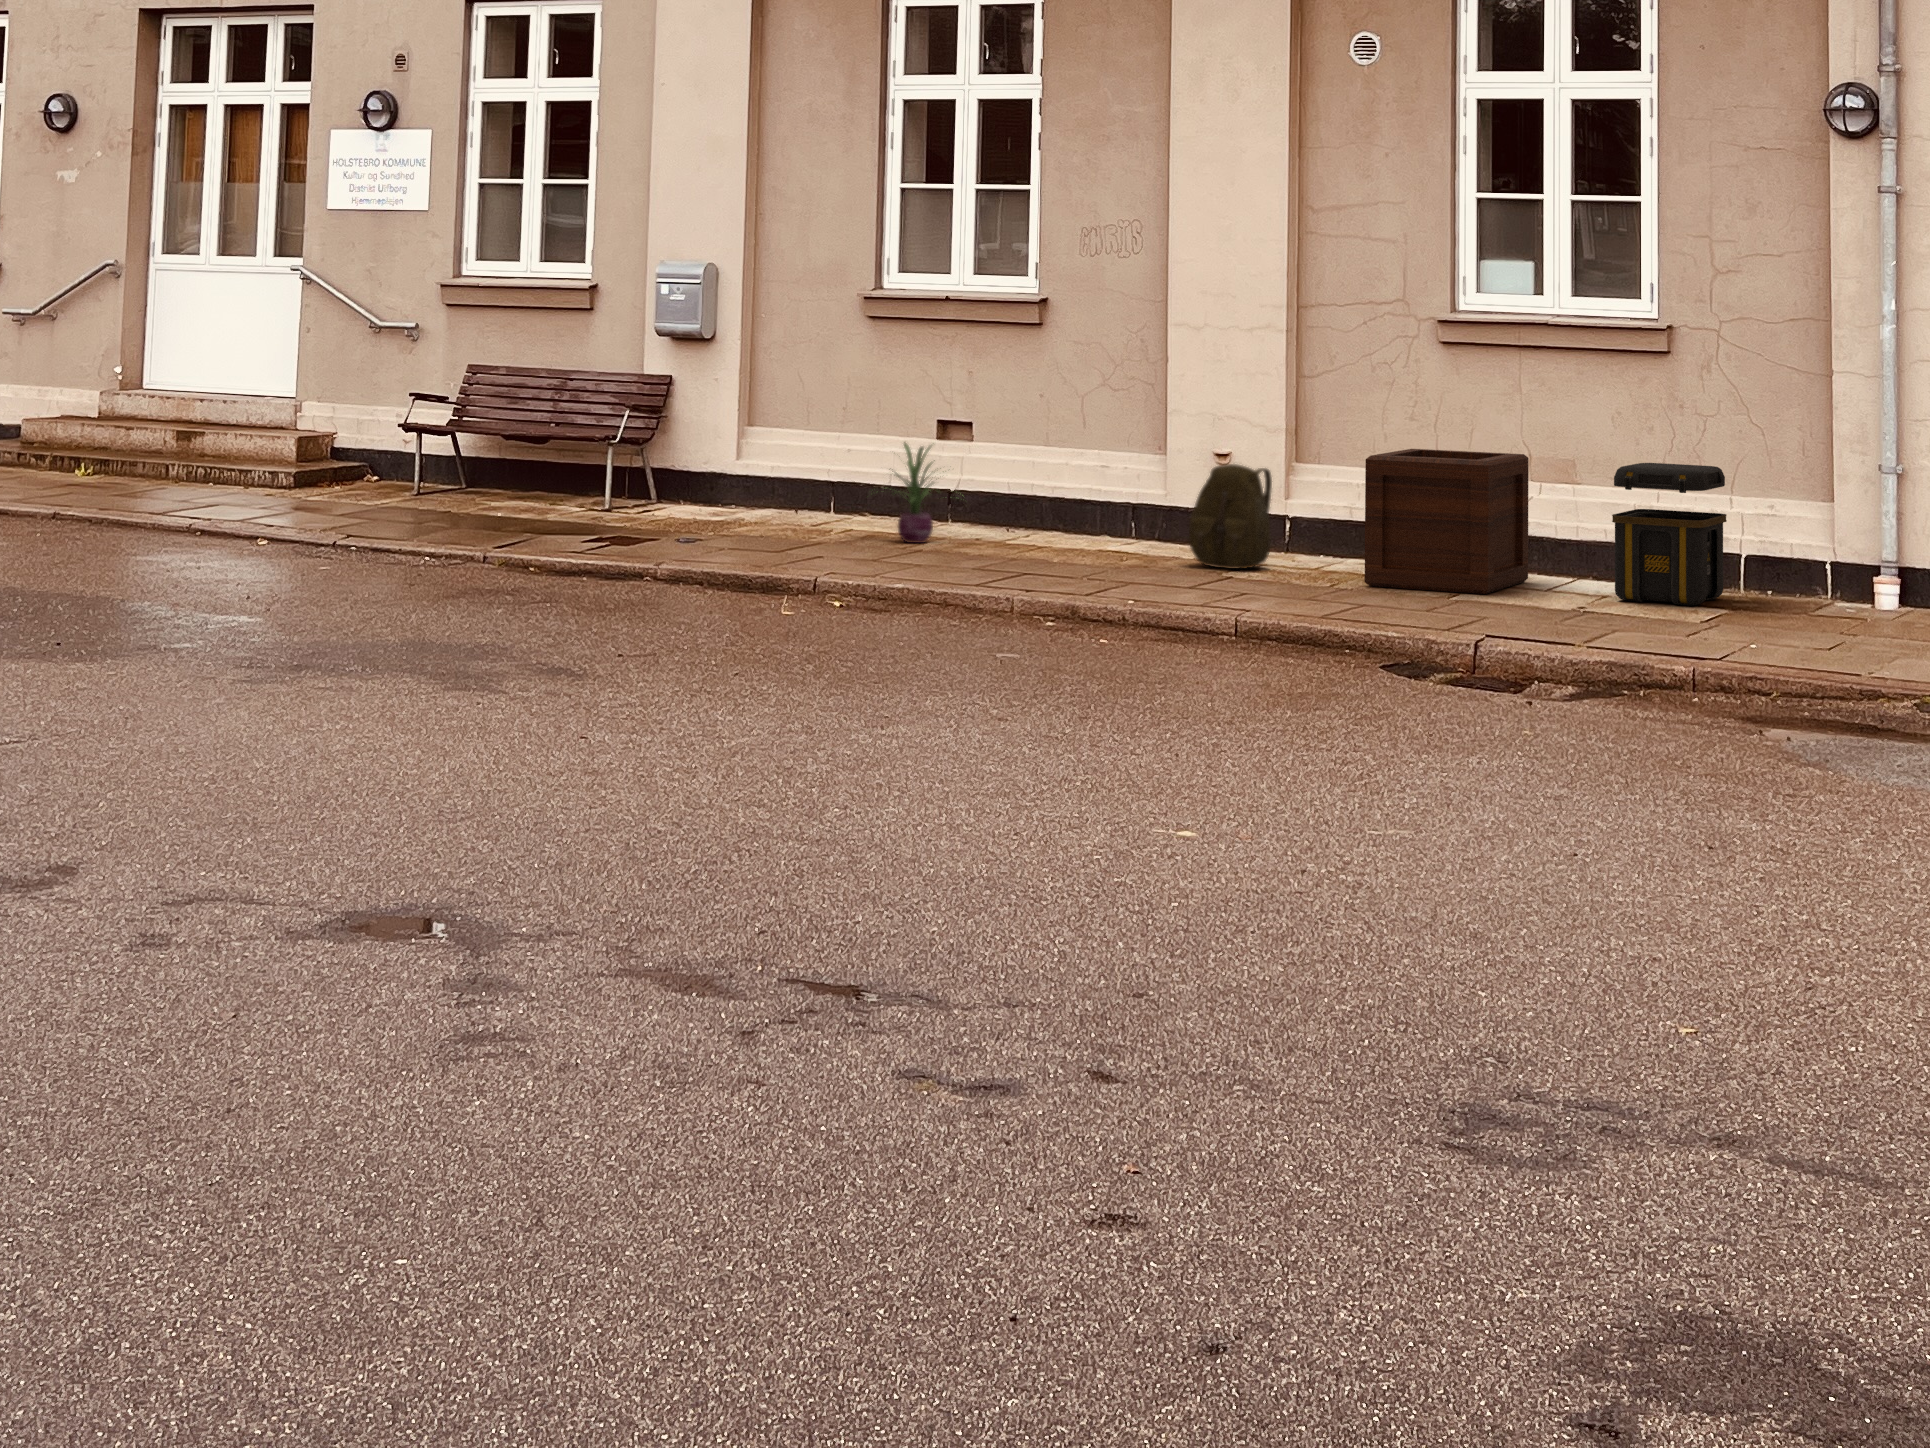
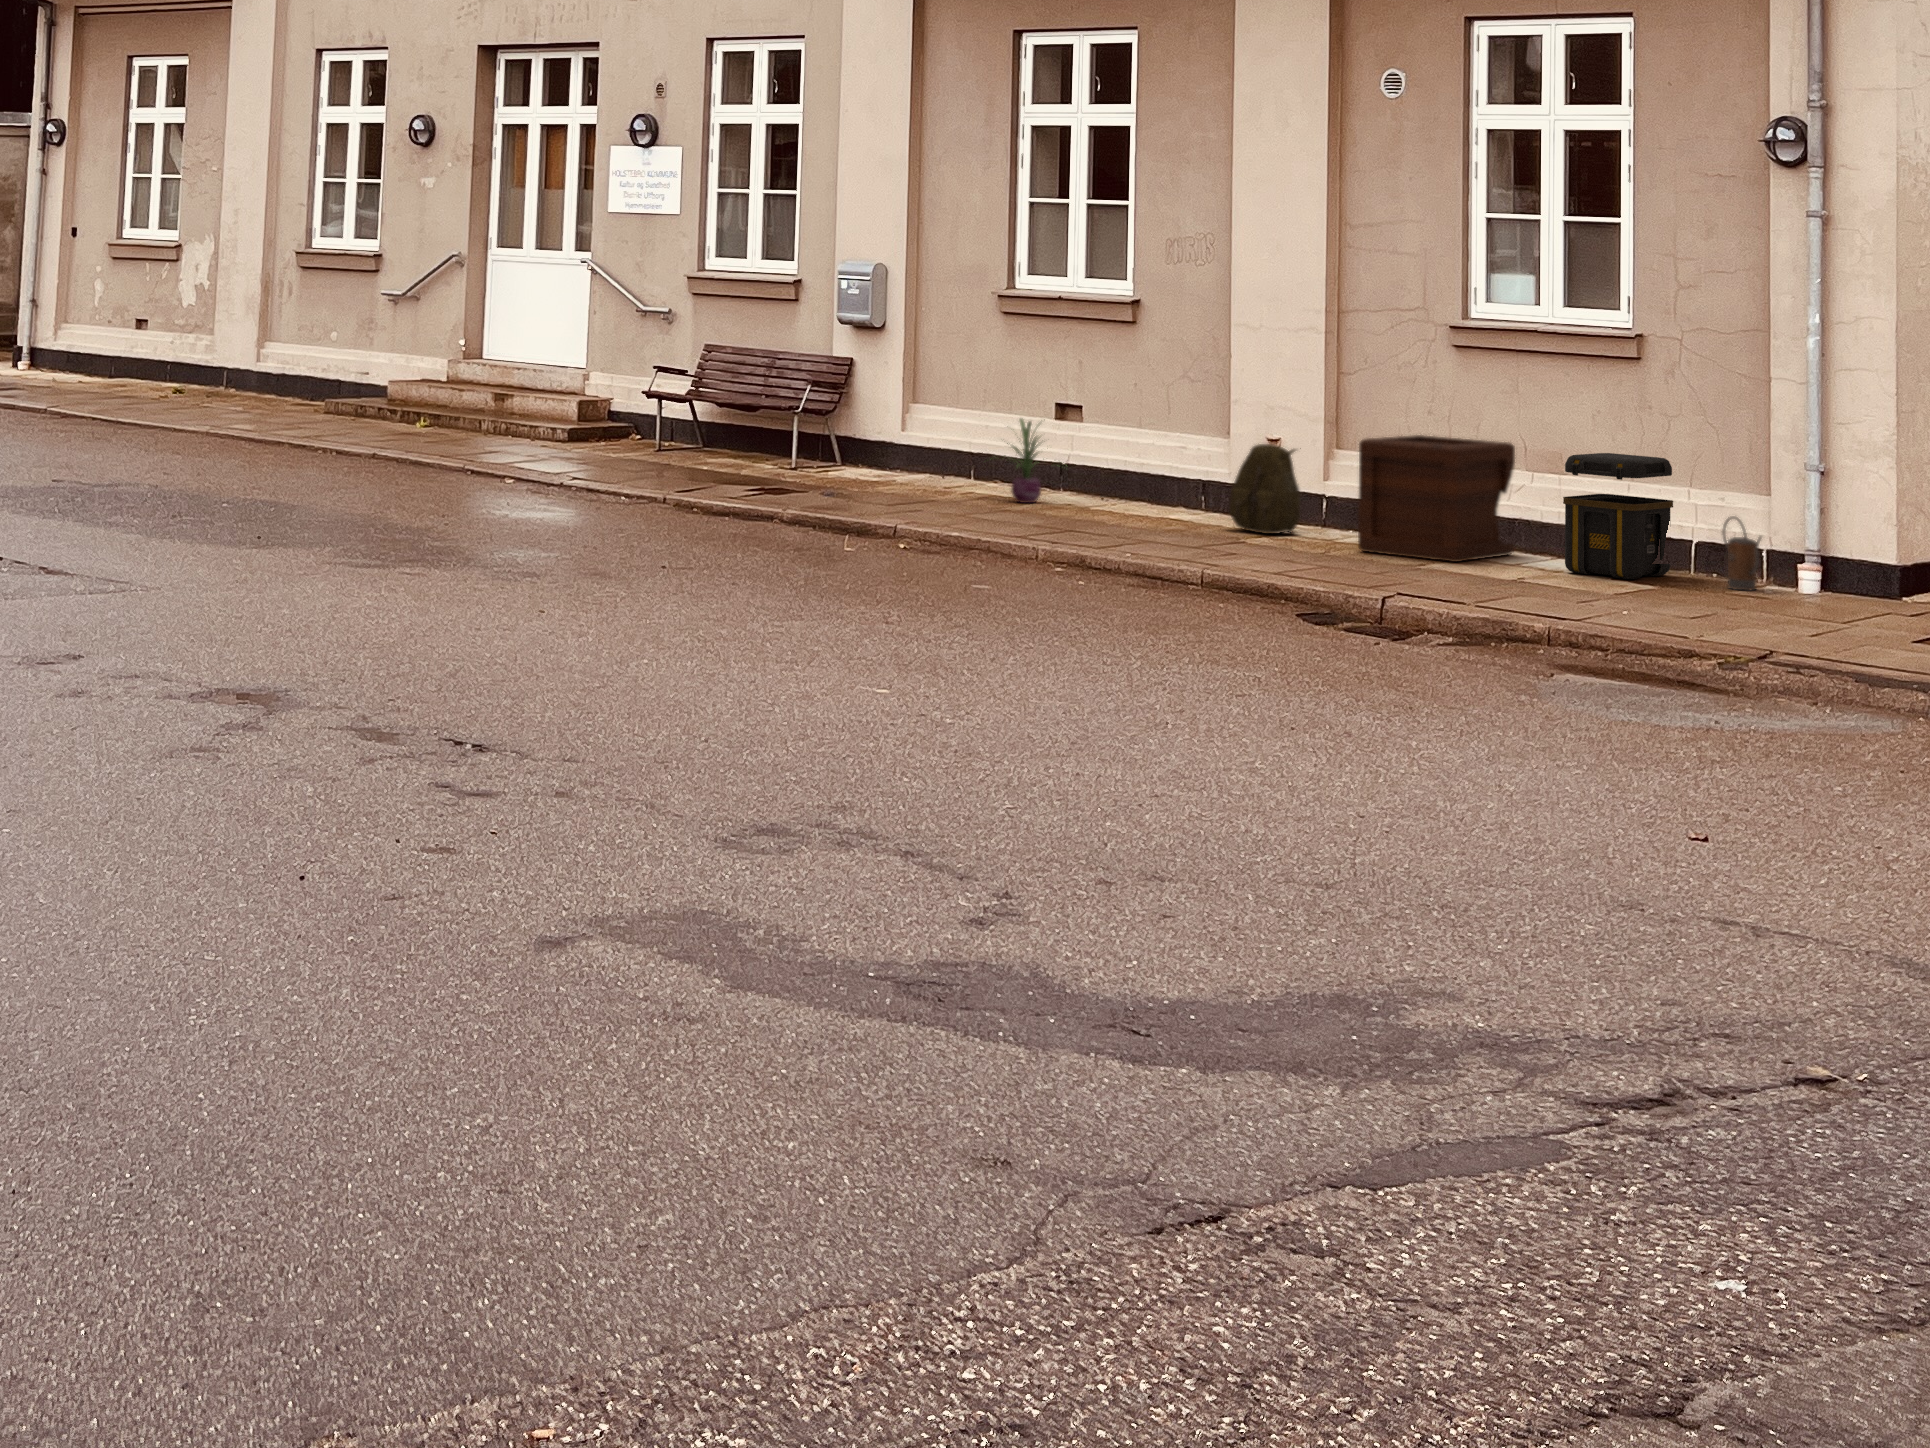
watering can: none [1791,529,1847,613] -> present [1723,516,1761,590]

